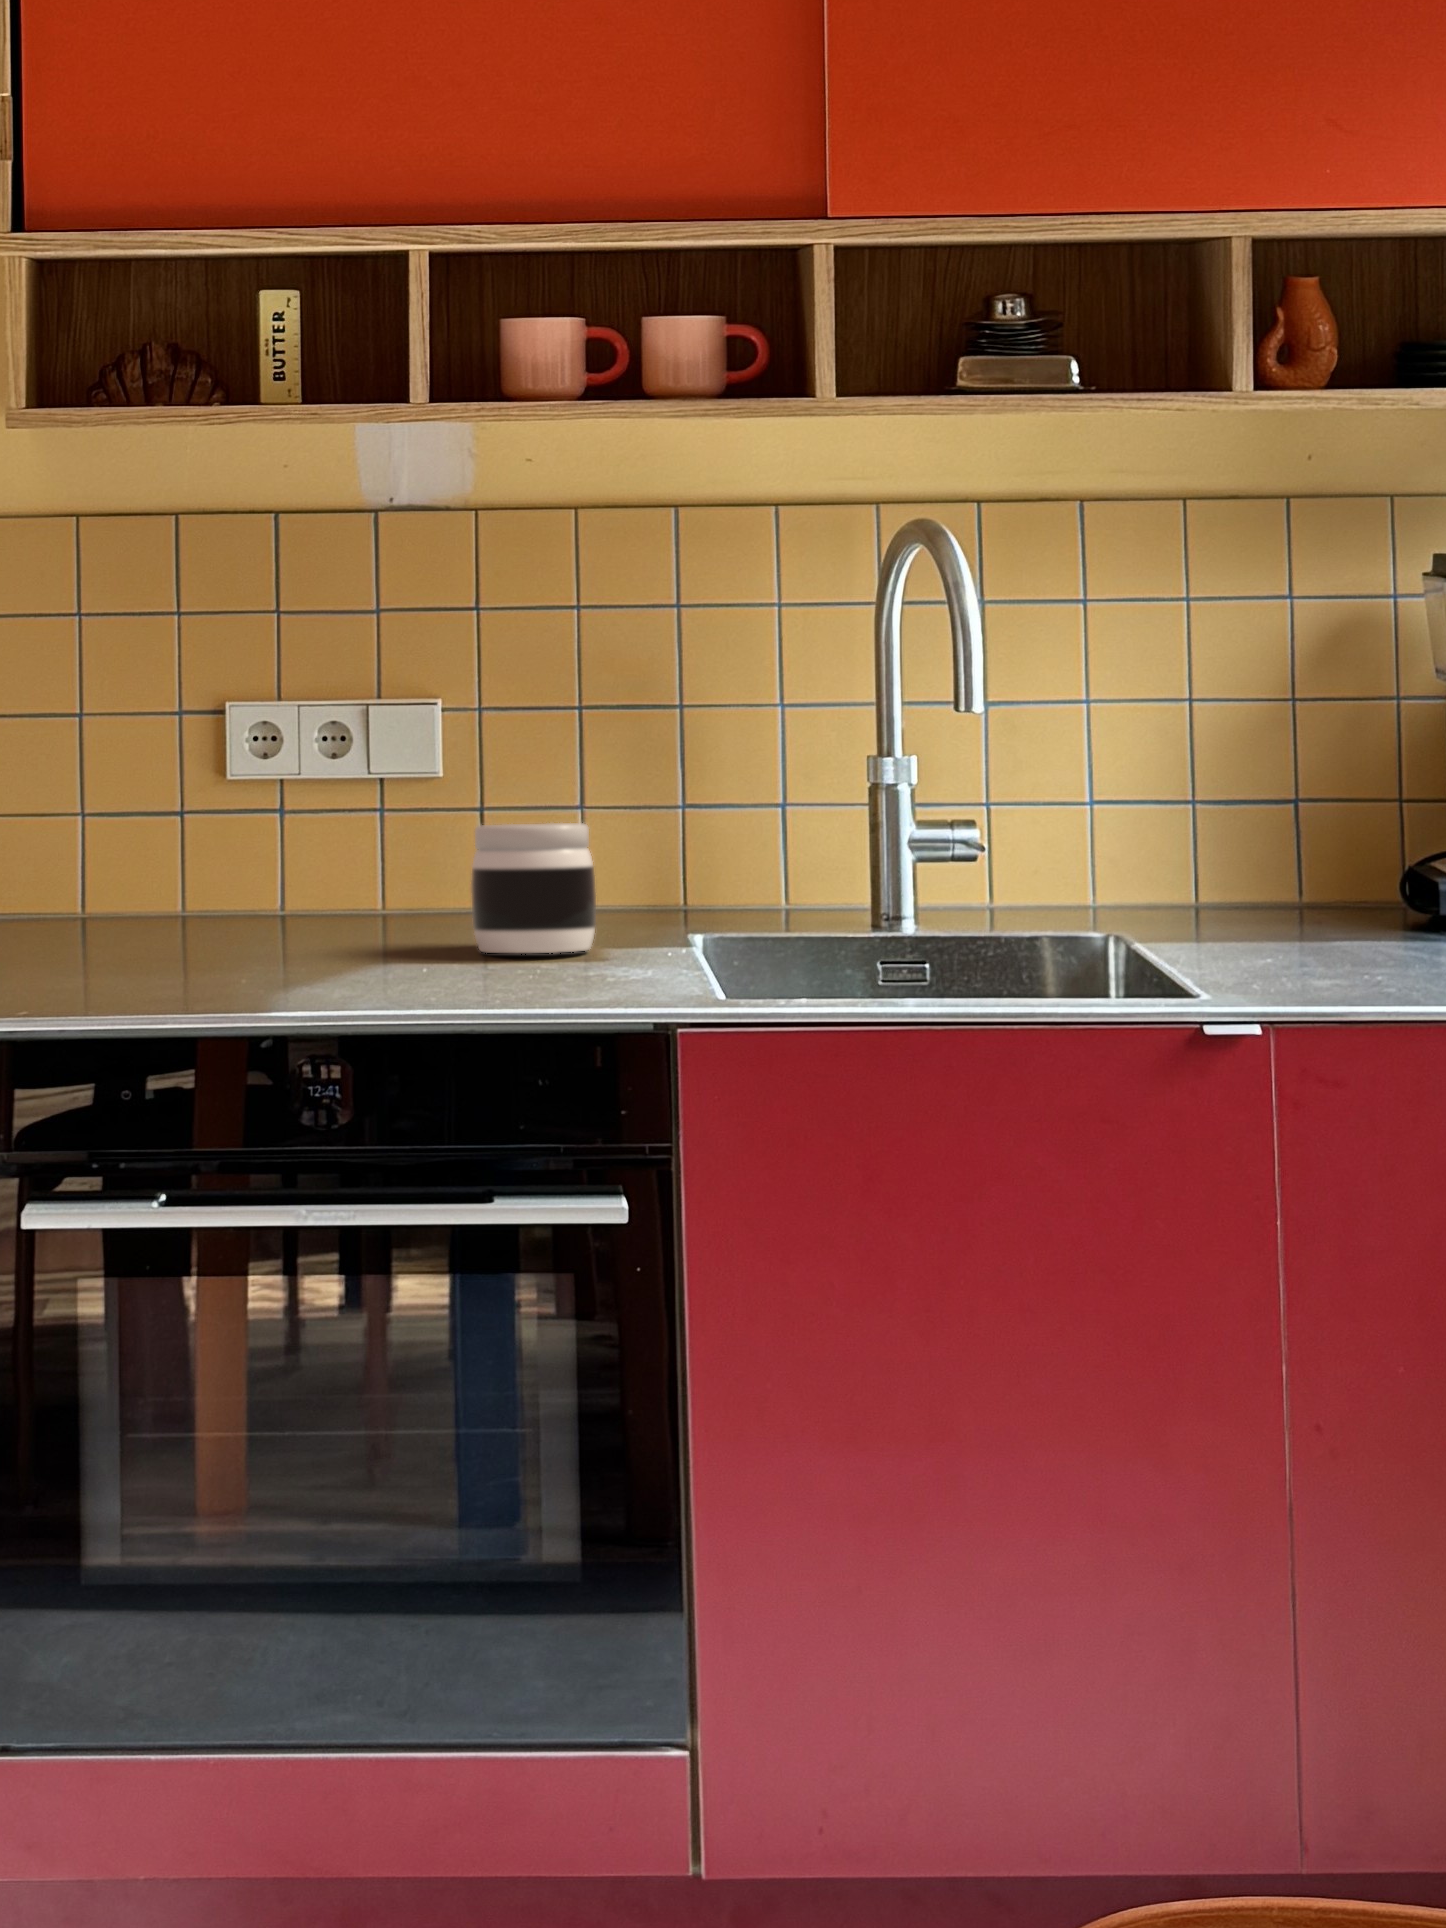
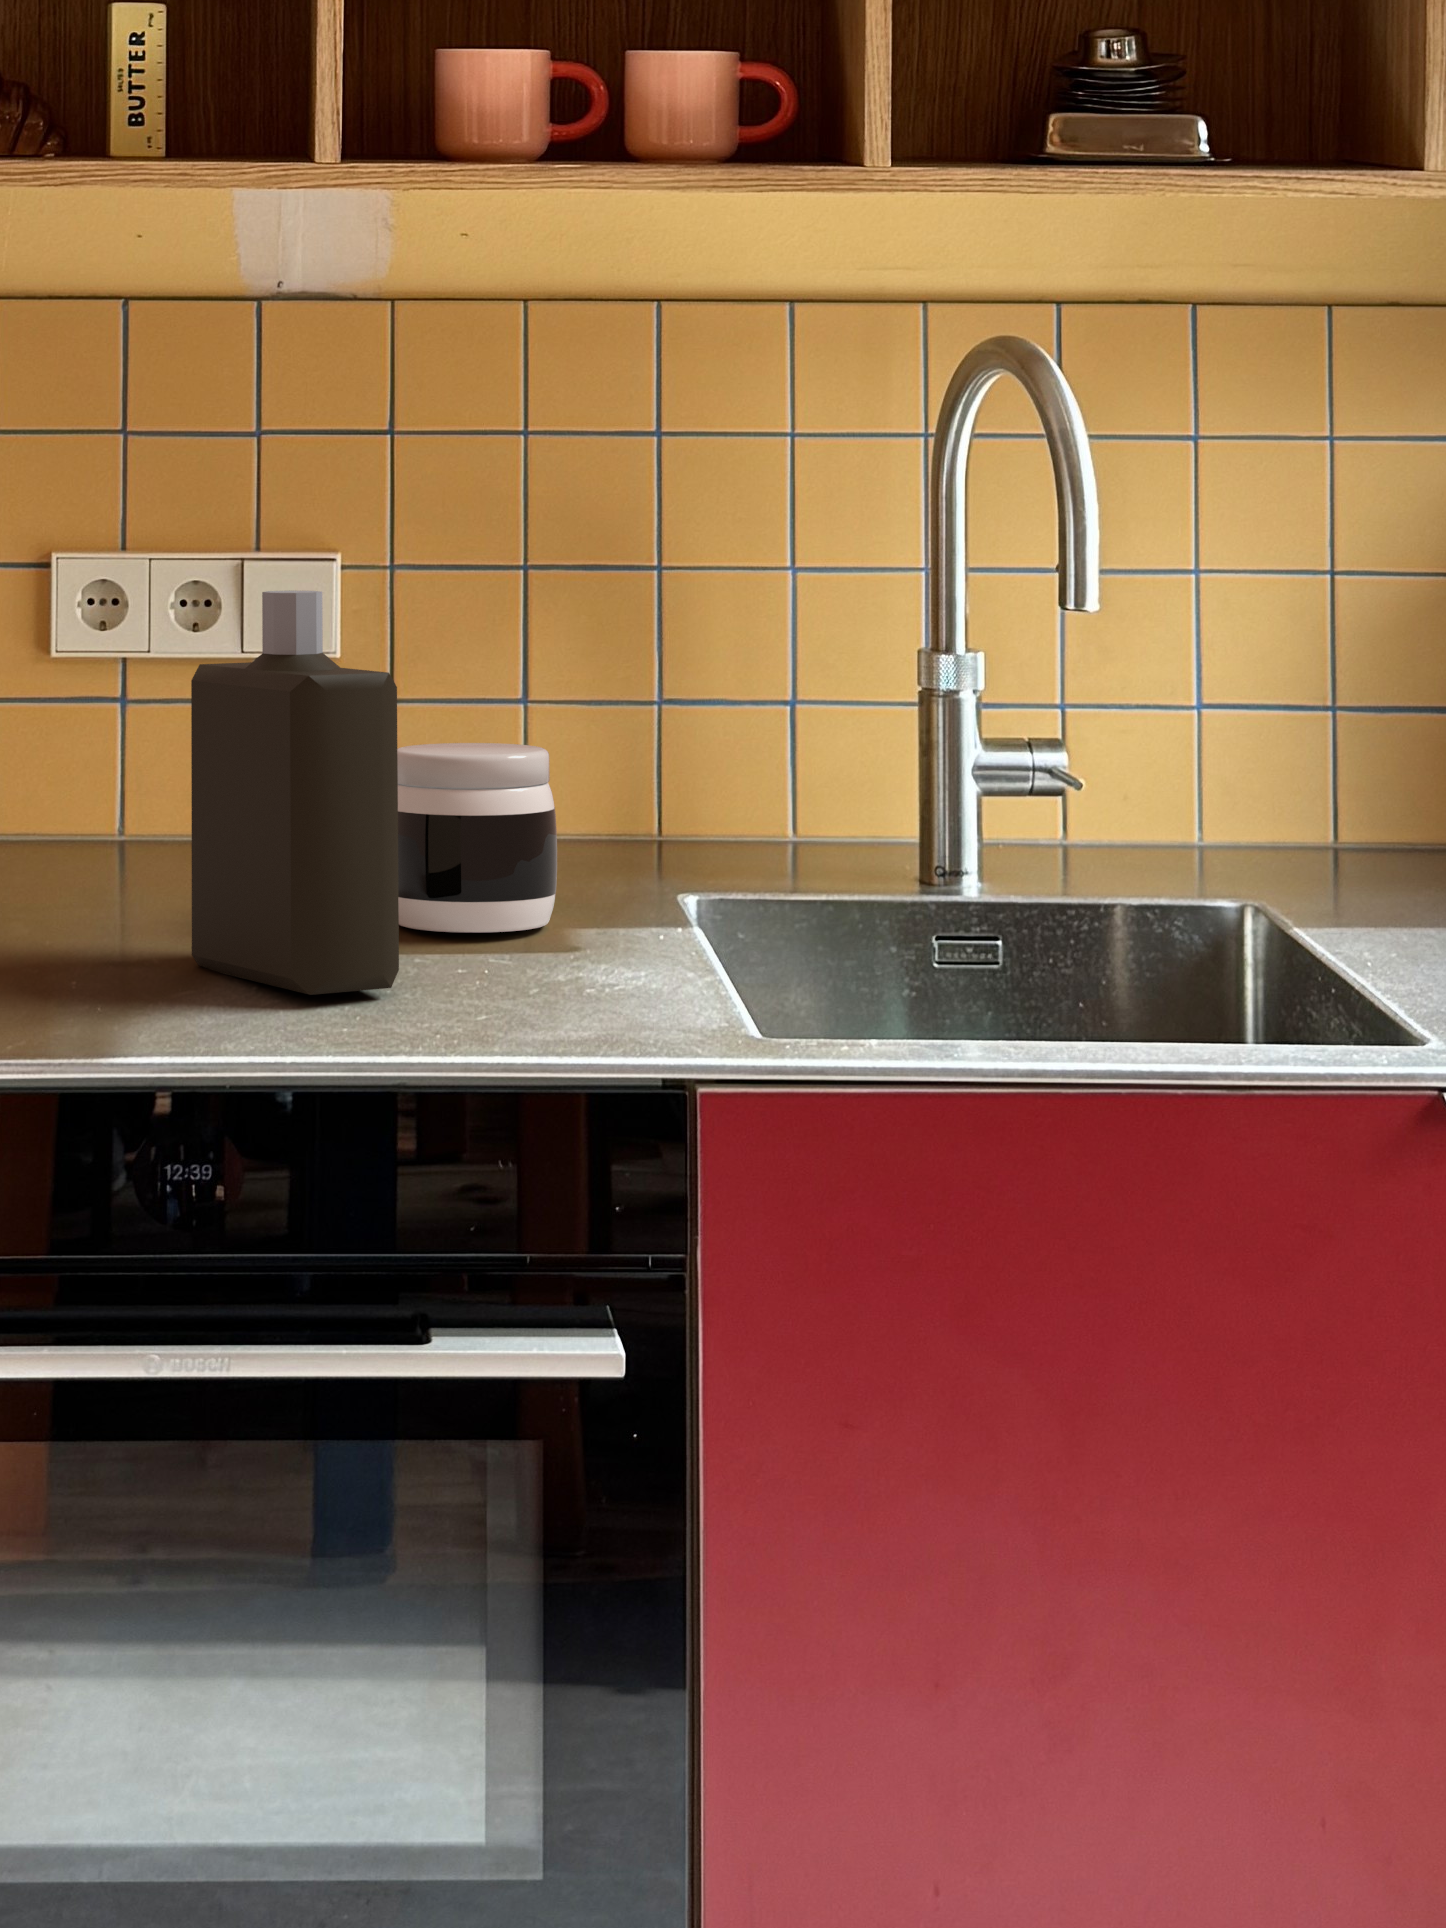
bottle: none [324,702,475,981] -> present [191,590,399,995]

